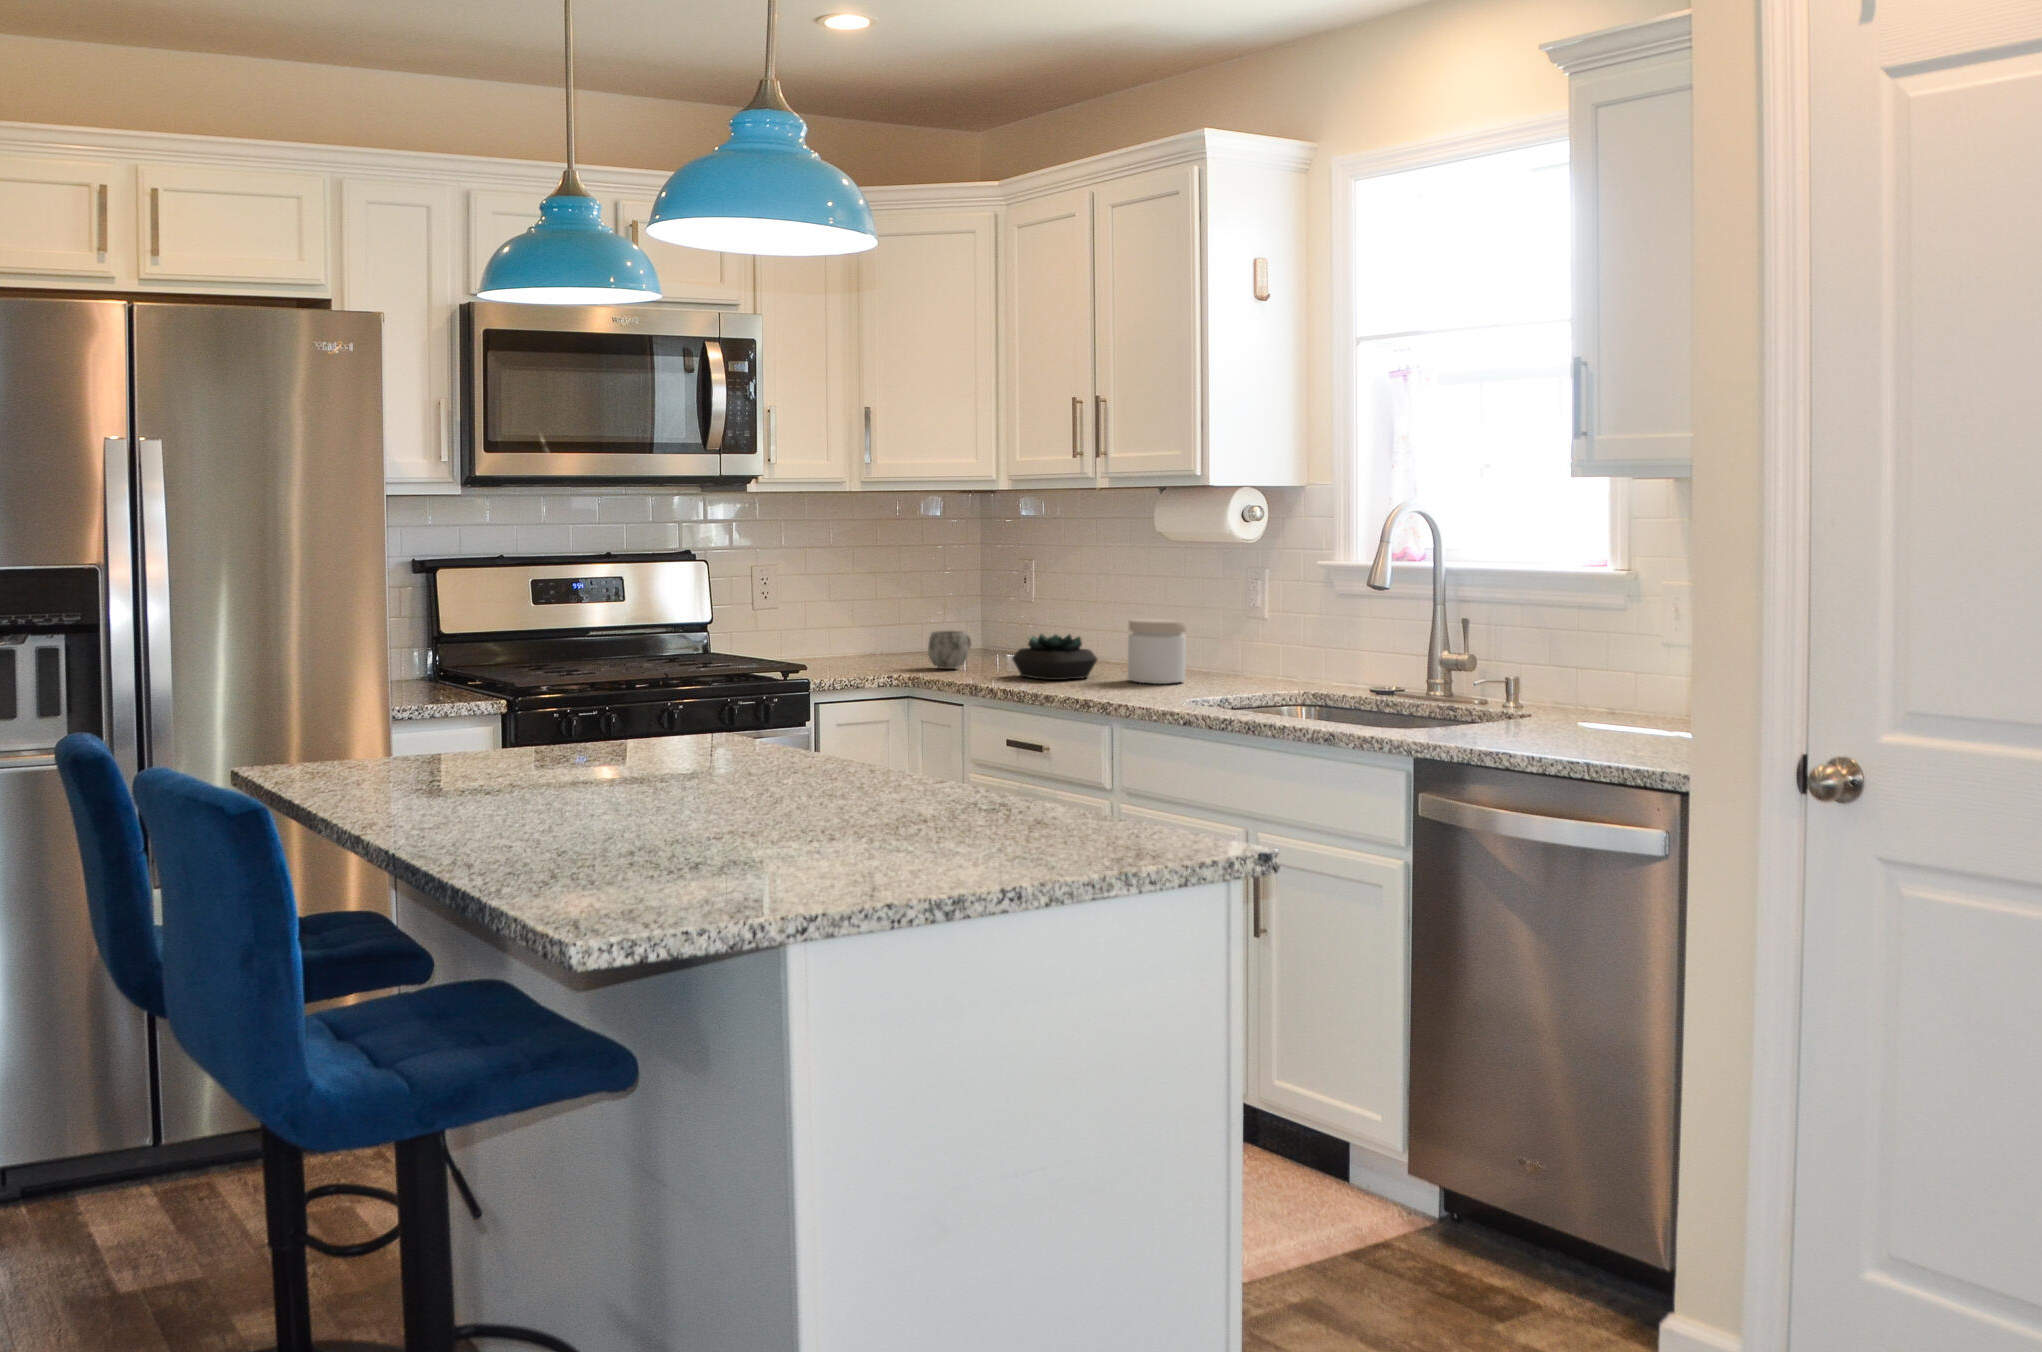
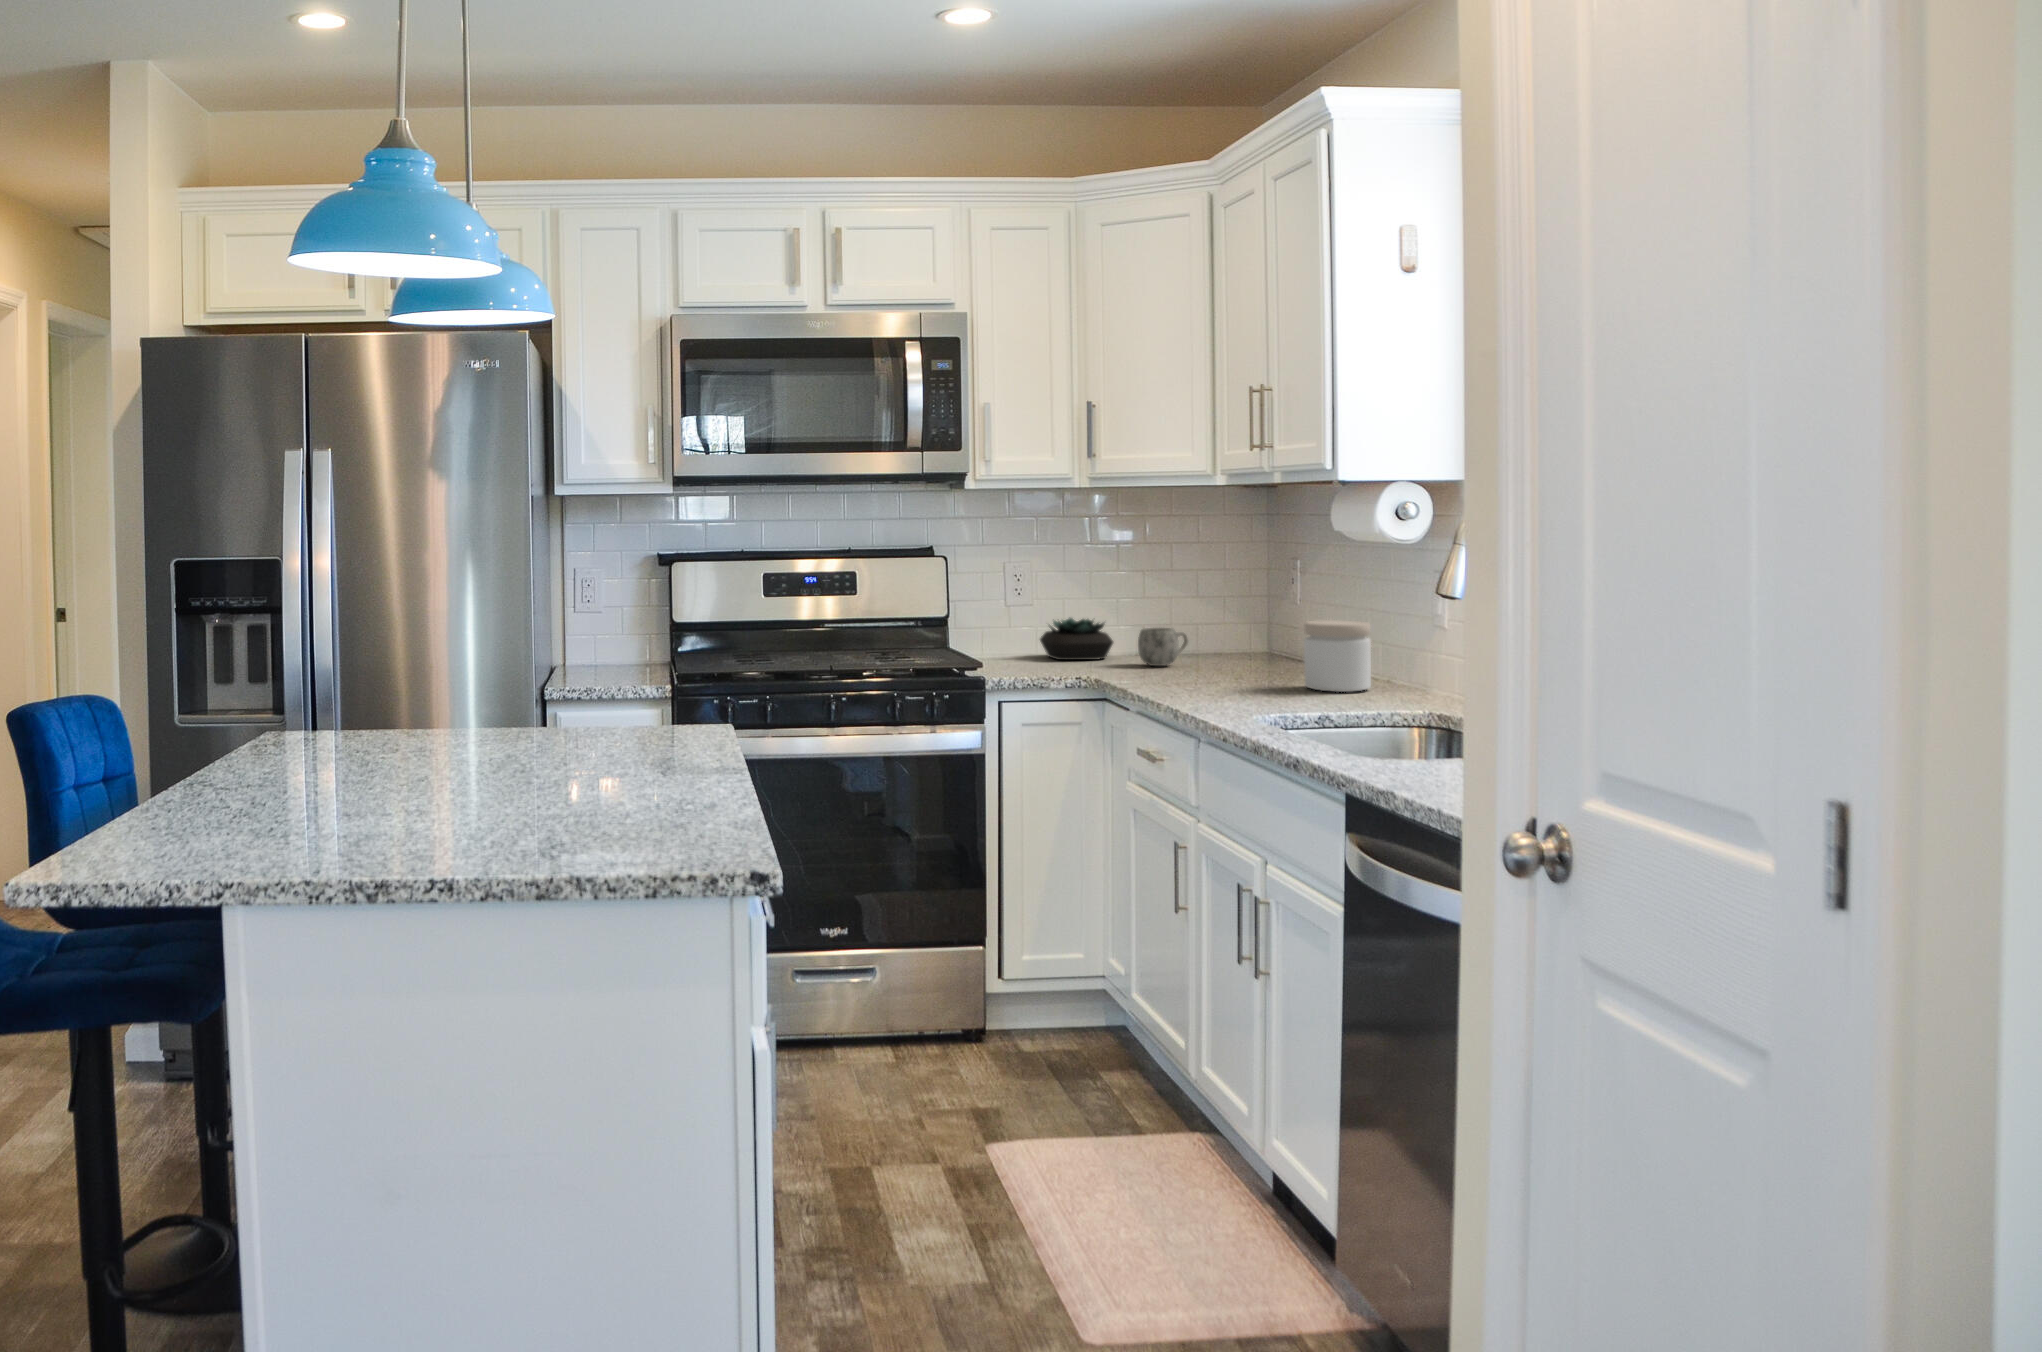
succulent plant: present [1012,634,1097,680] -> present [1040,618,1113,660]

